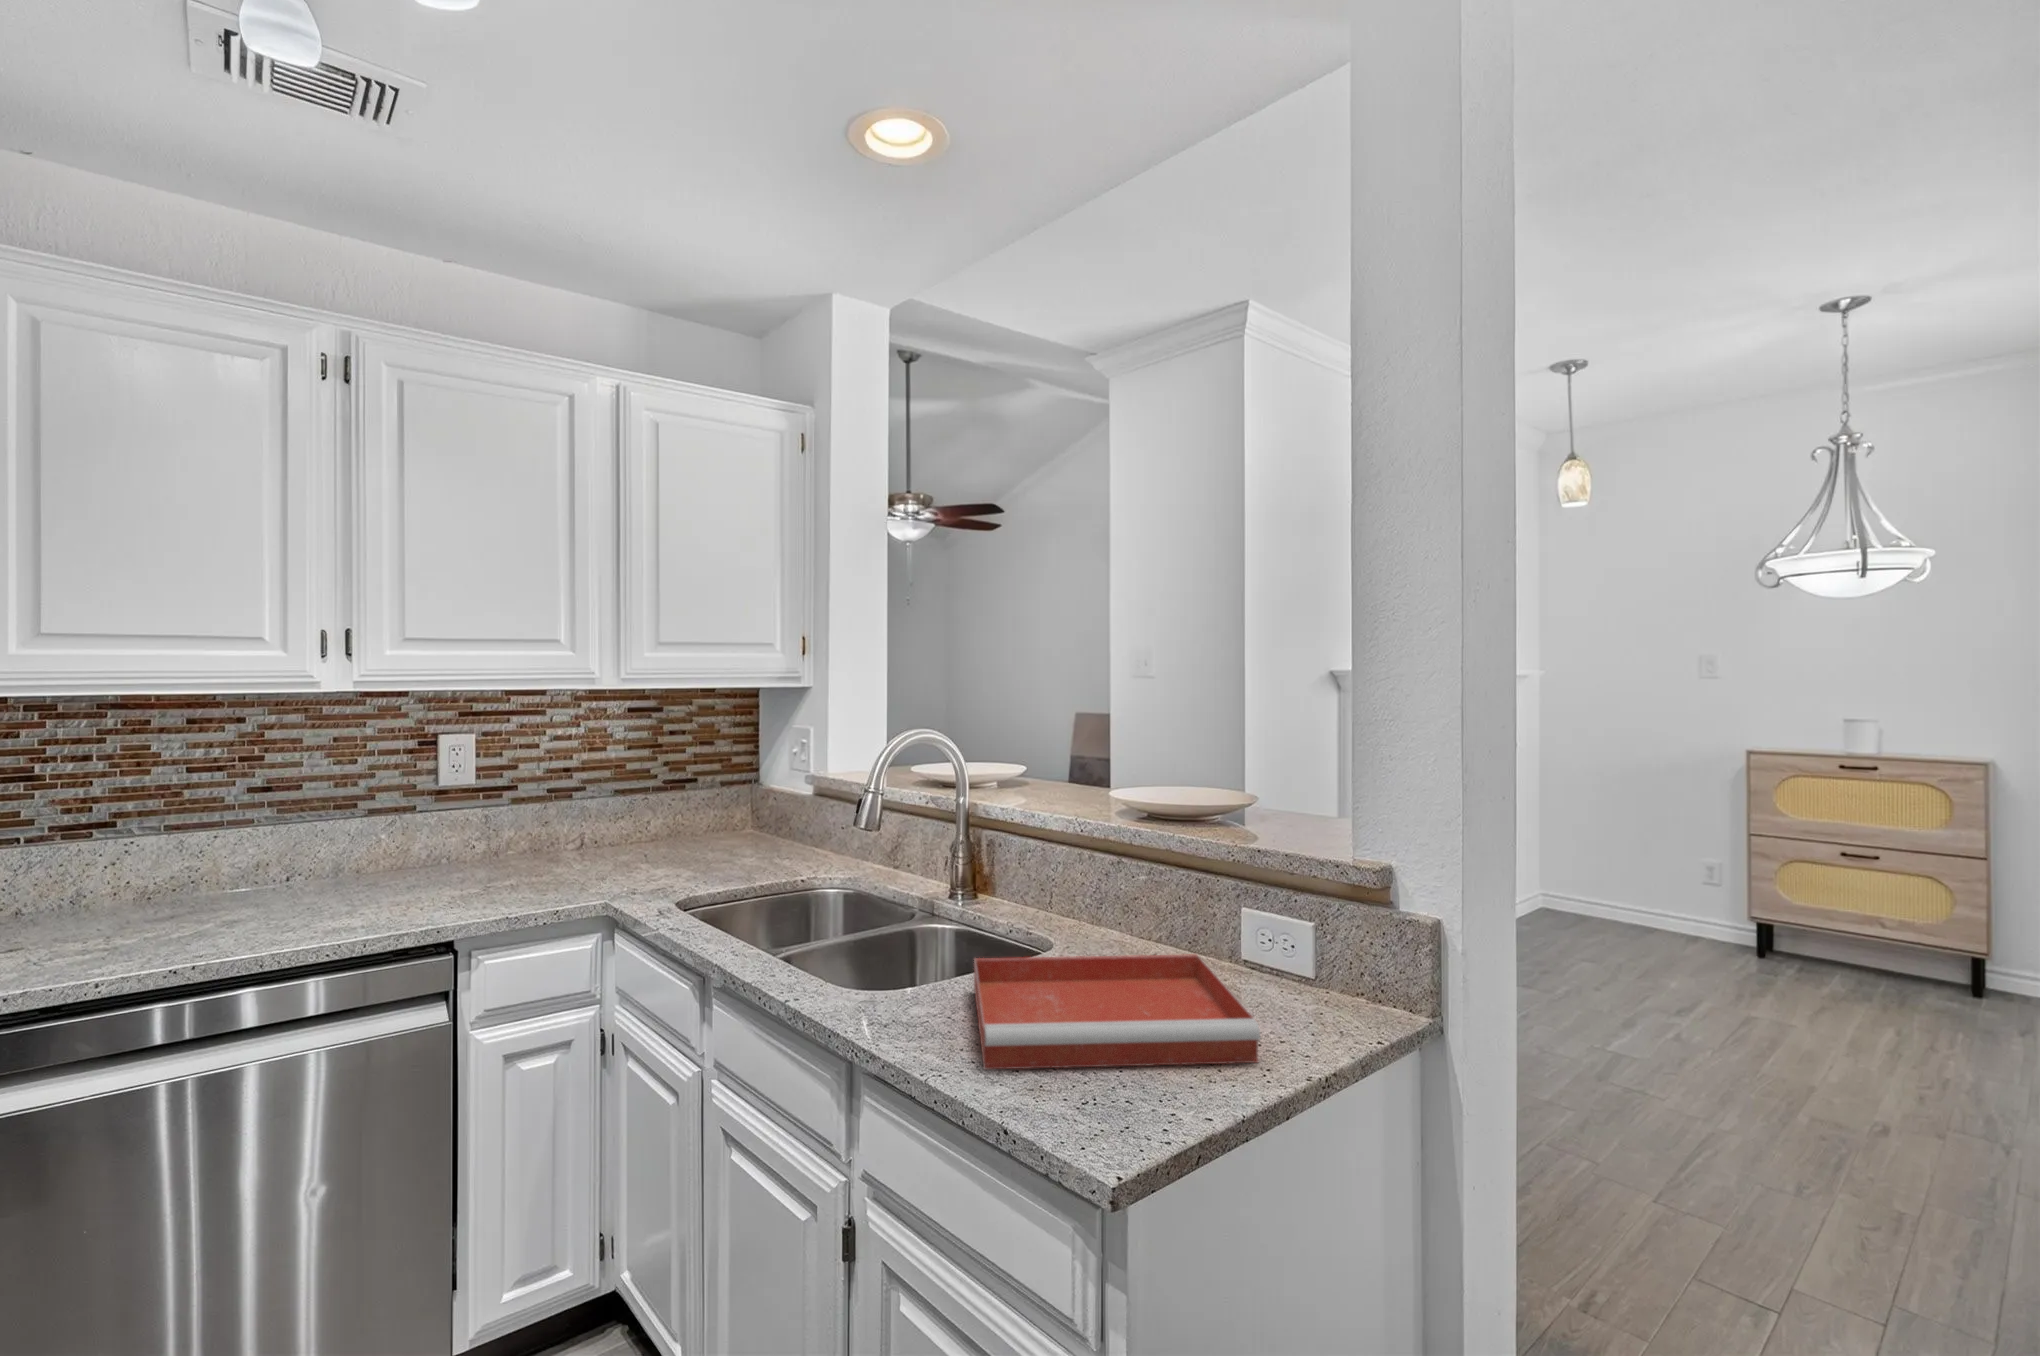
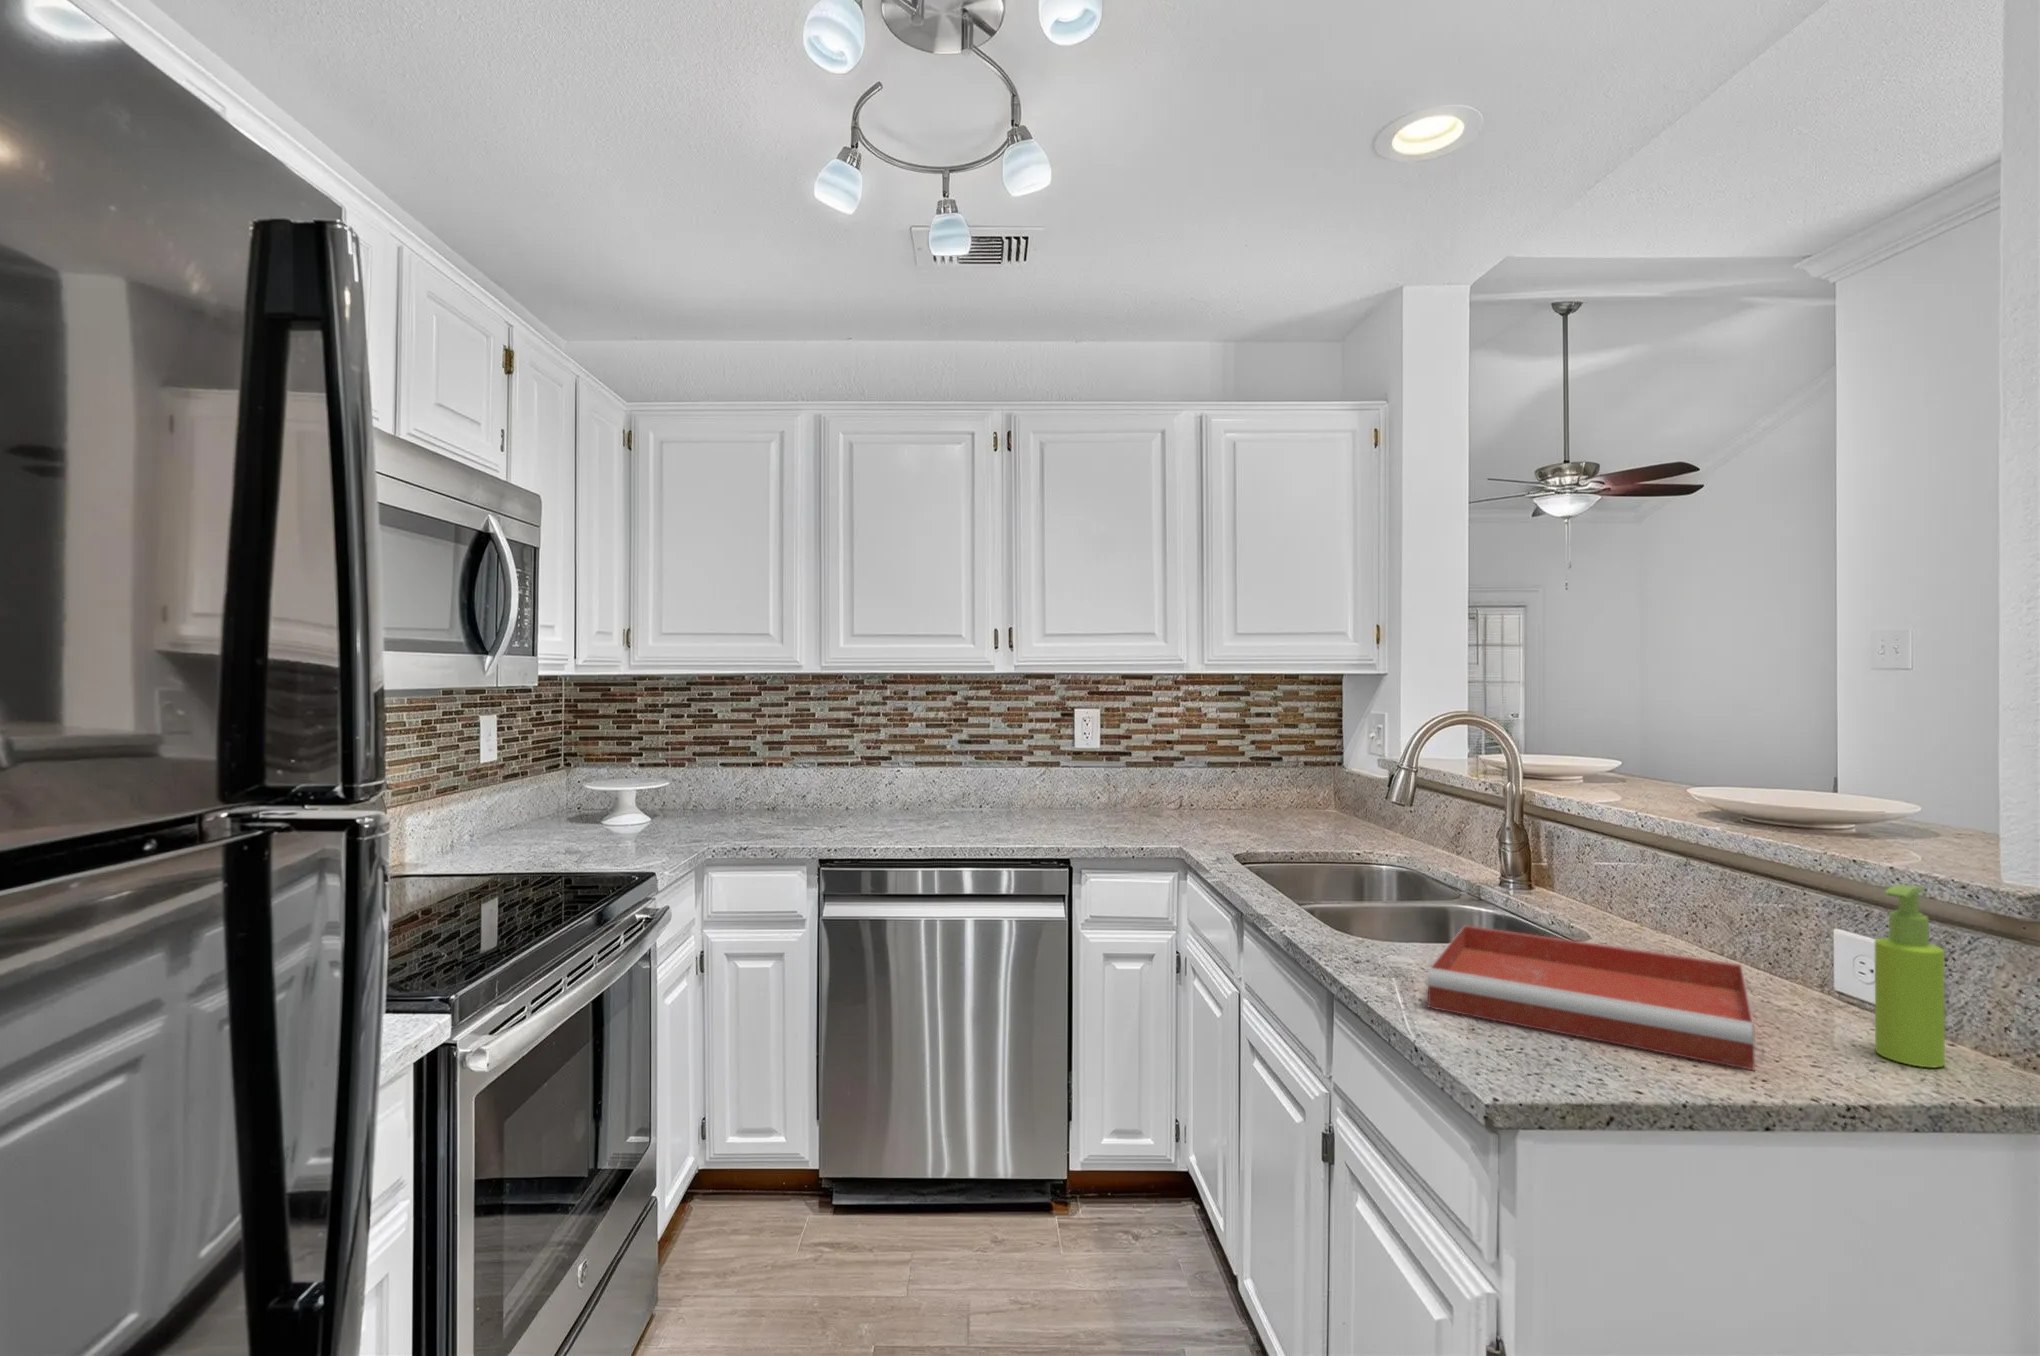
soap dispenser: none [1303,872,1347,1022] -> present [1875,884,1945,1068]

